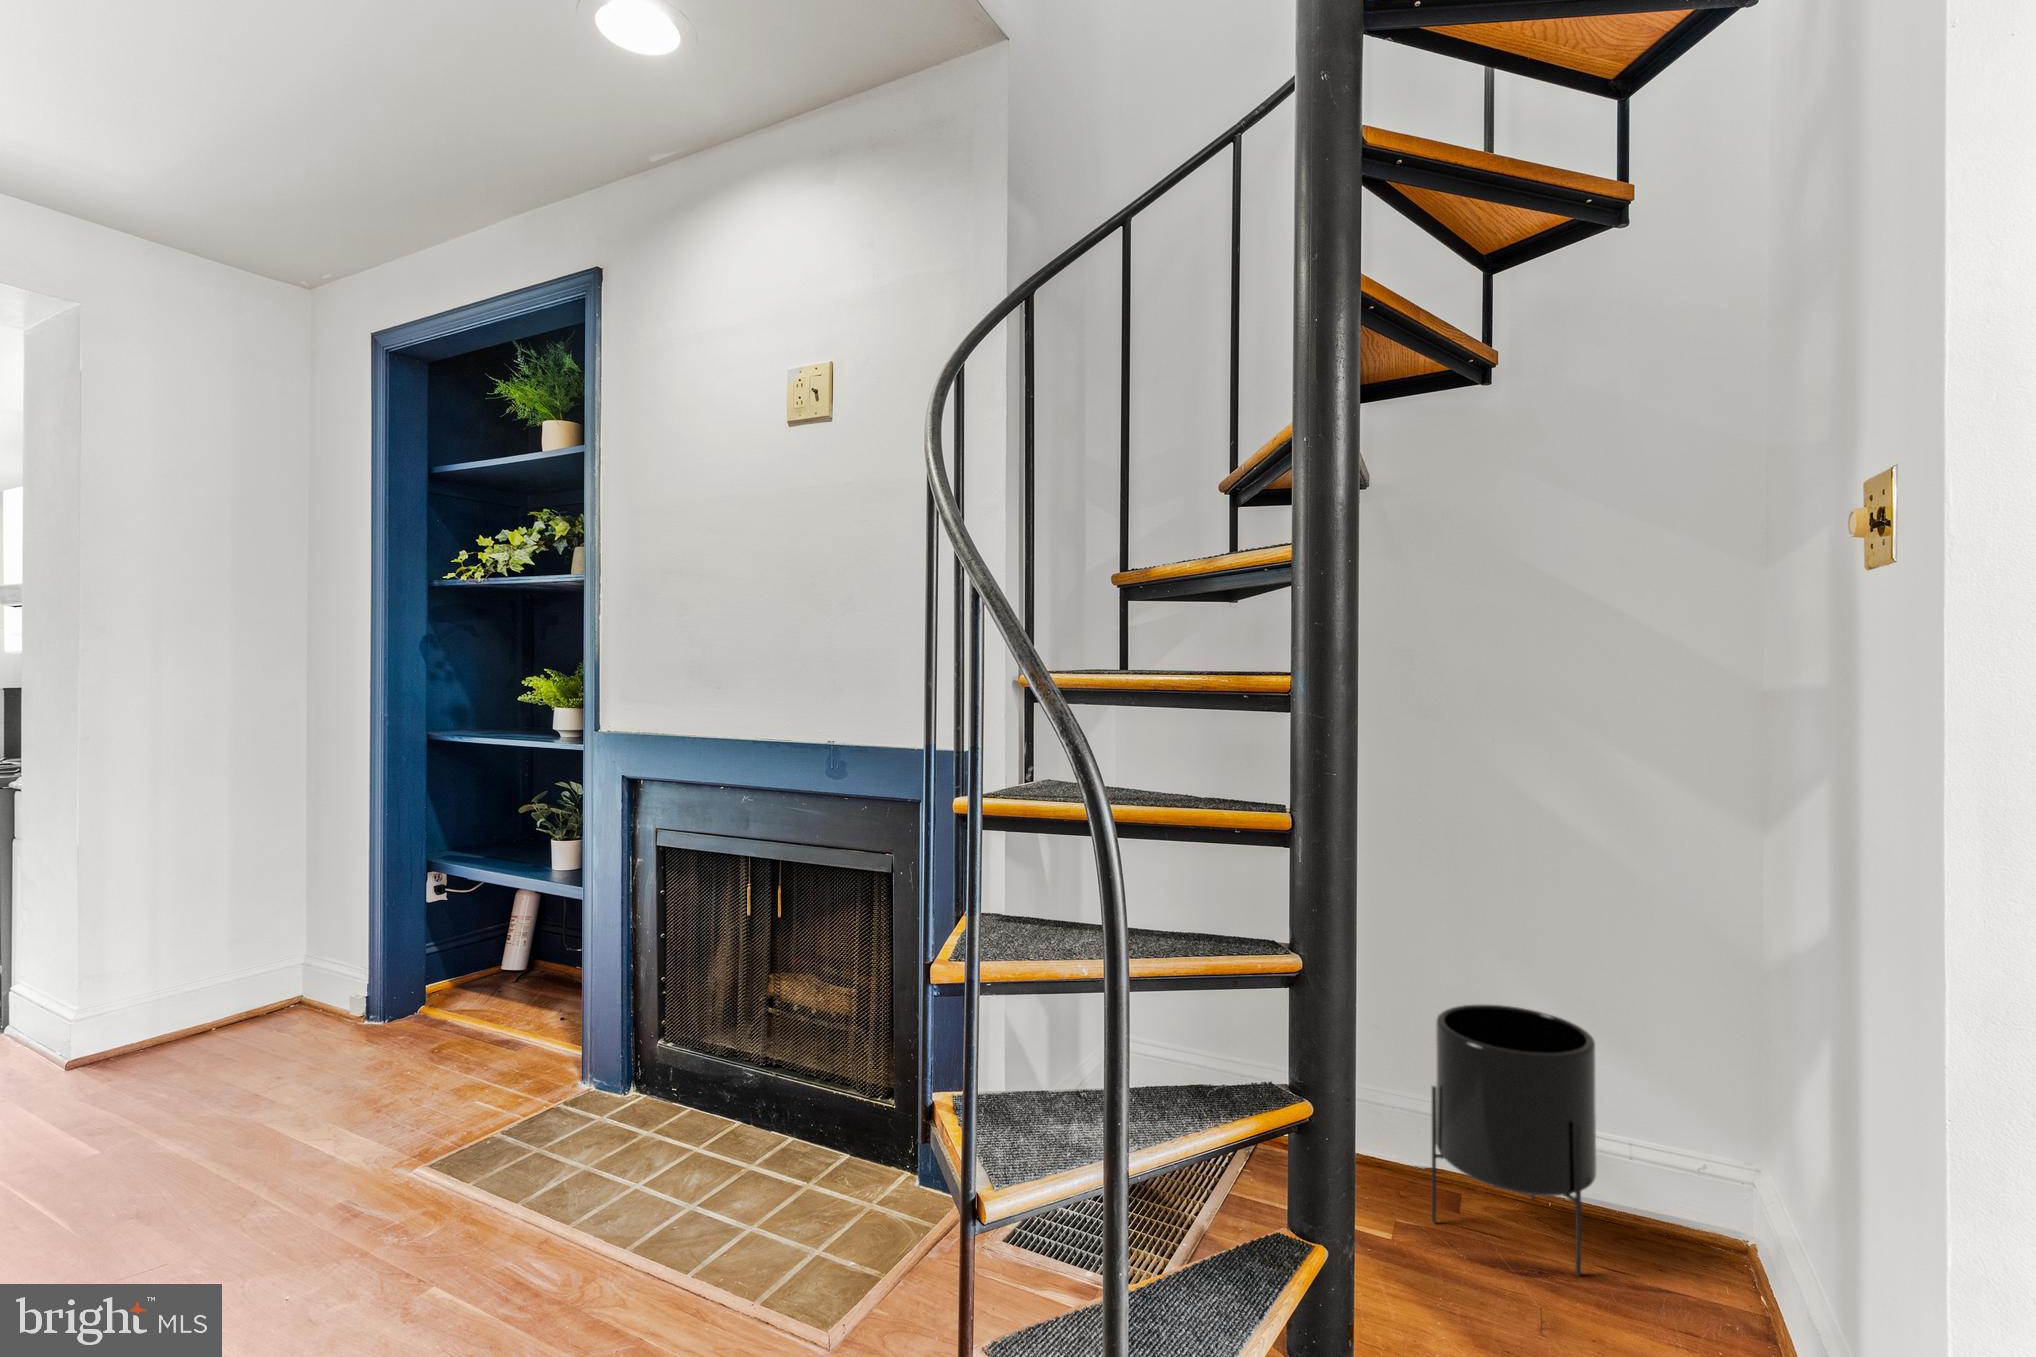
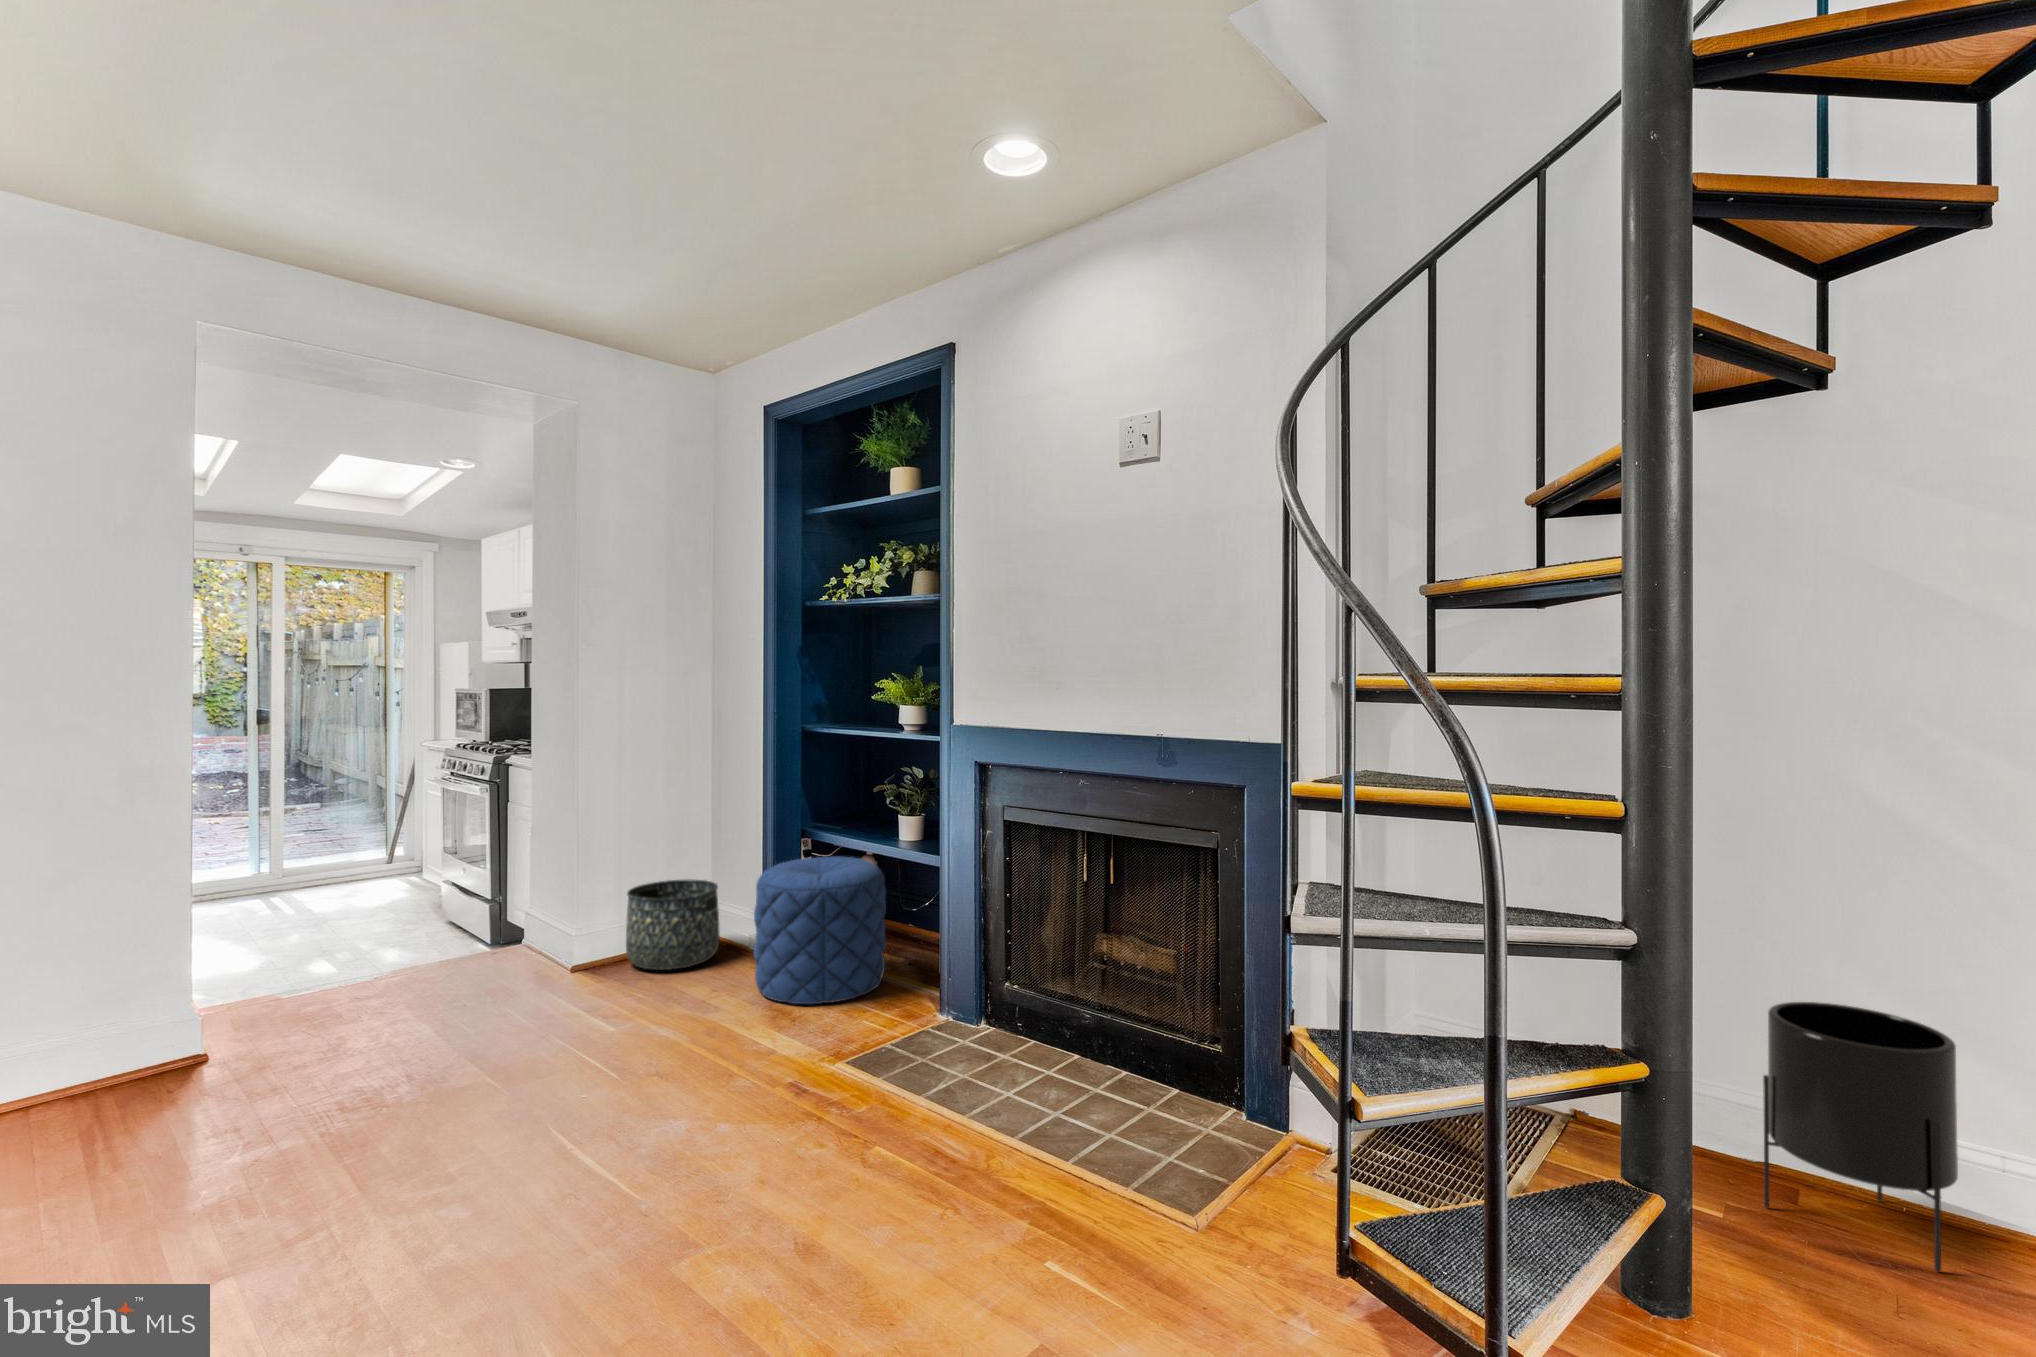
pouf: none [336,895,523,1087] -> present [754,856,886,1004]
basket: none [156,932,304,1055] -> present [626,879,720,970]

